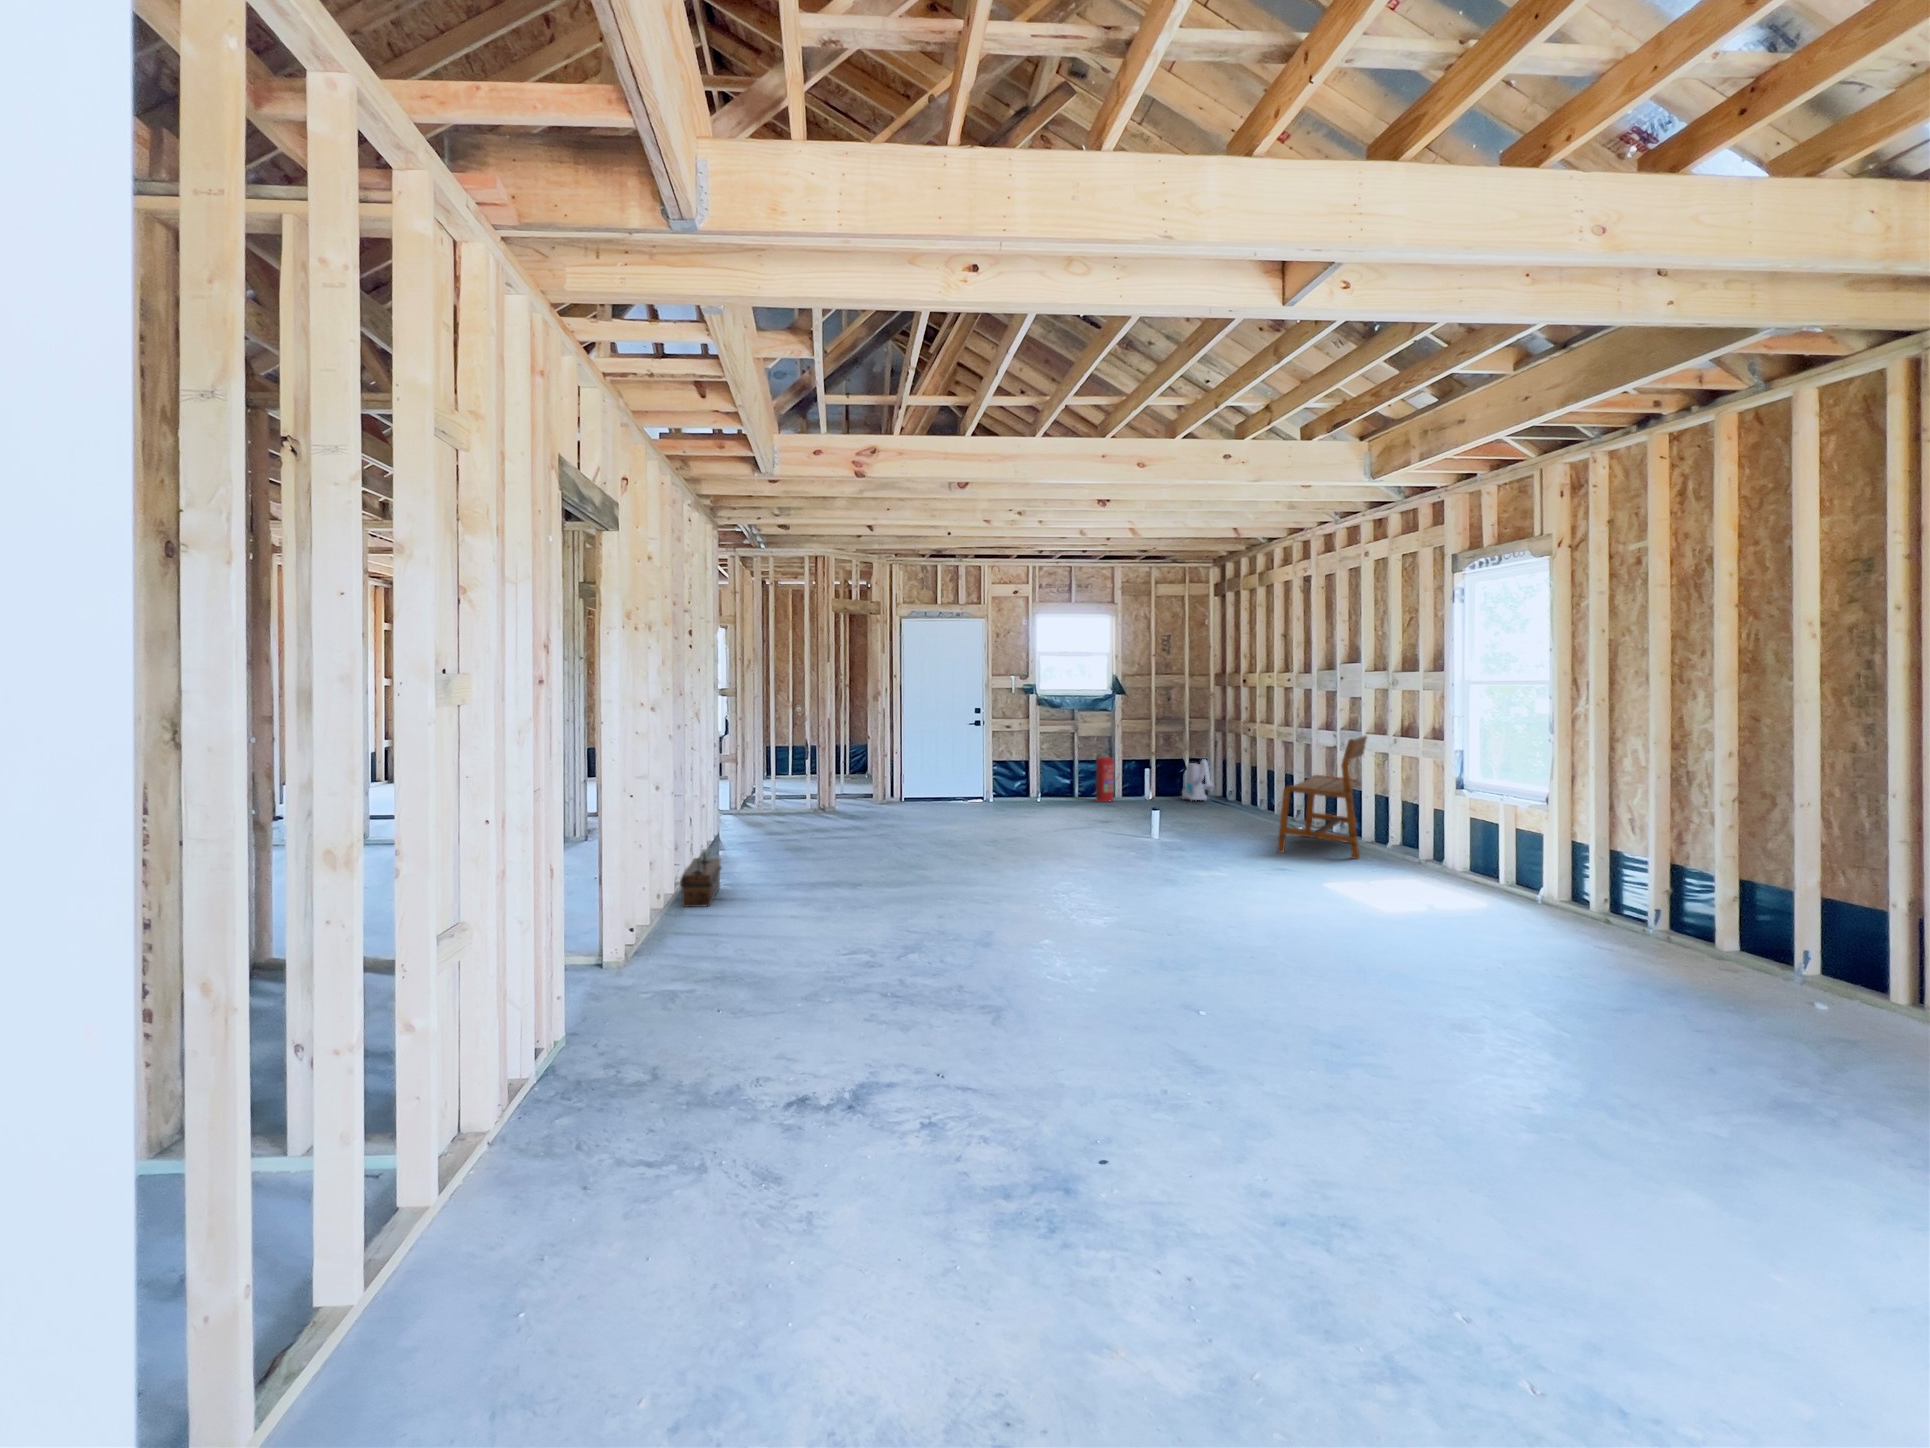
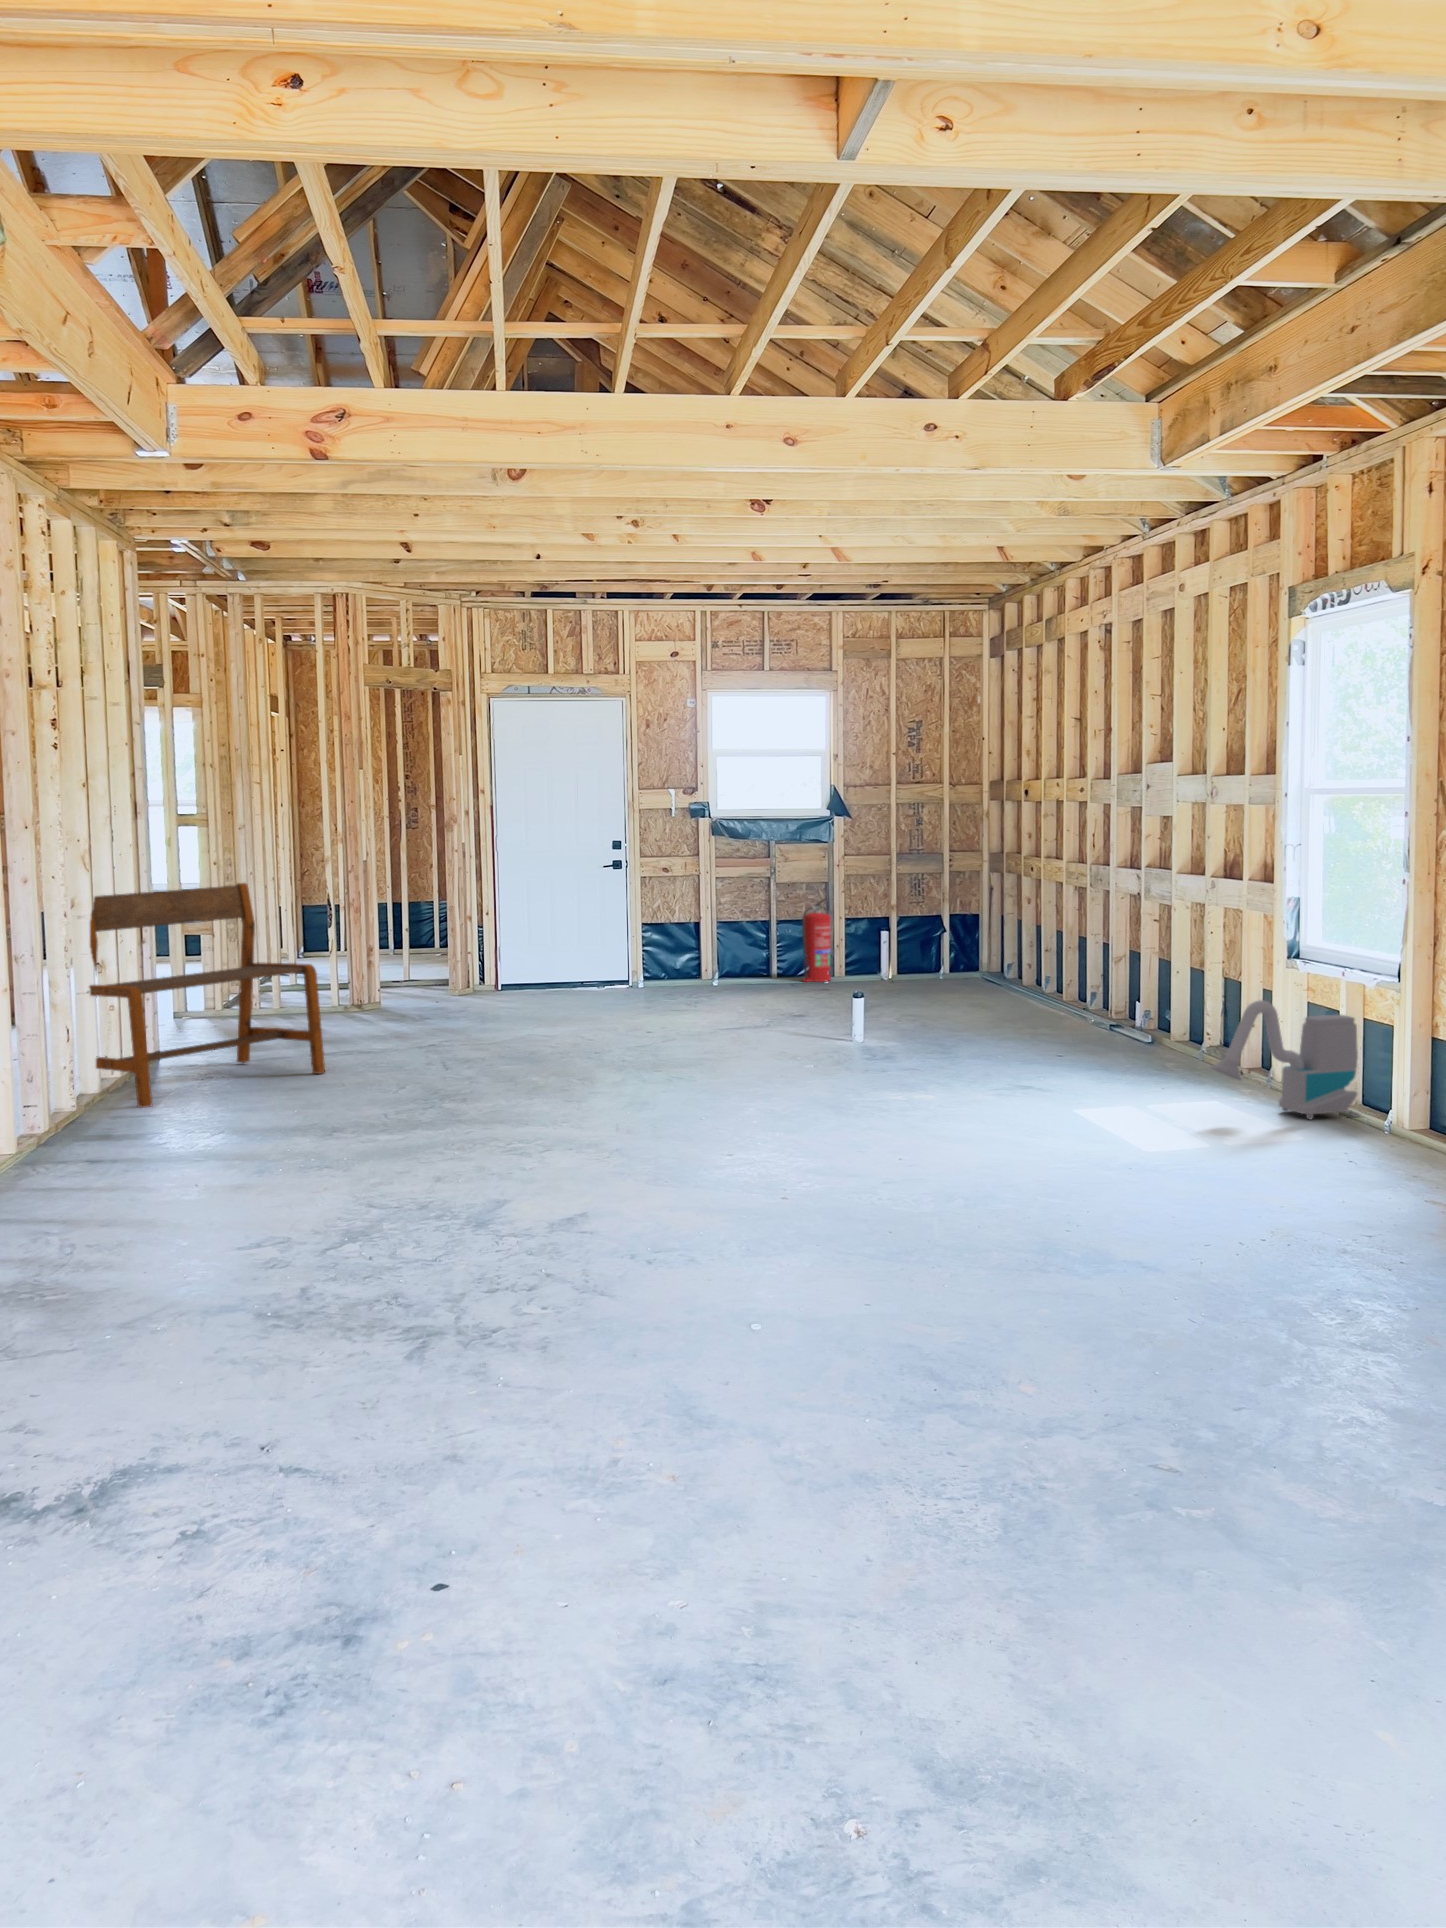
bench: present [1277,736,1367,859] -> present [89,883,325,1108]
vacuum cleaner: present [1182,759,1214,801] -> present [1211,1000,1361,1119]
toolbox: present [680,851,722,907] -> none [20,1077,112,1170]

